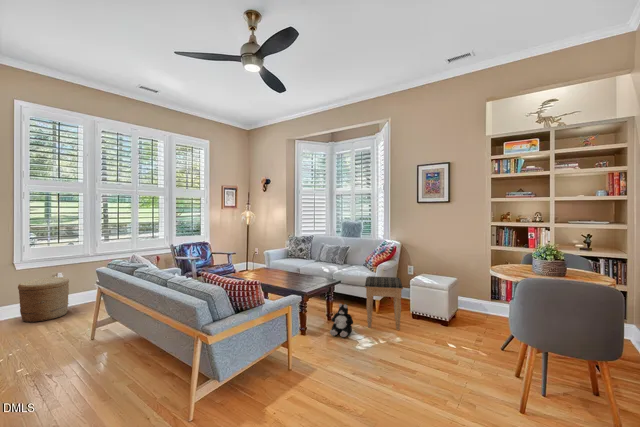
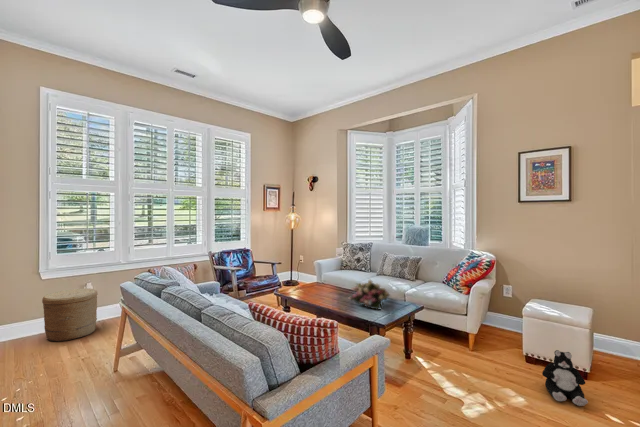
flower arrangement: none [285,262,316,284] -> present [349,280,389,309]
footstool: present [365,276,403,330] -> none [456,301,520,381]
plush toy: present [330,304,353,337] -> present [542,350,588,406]

